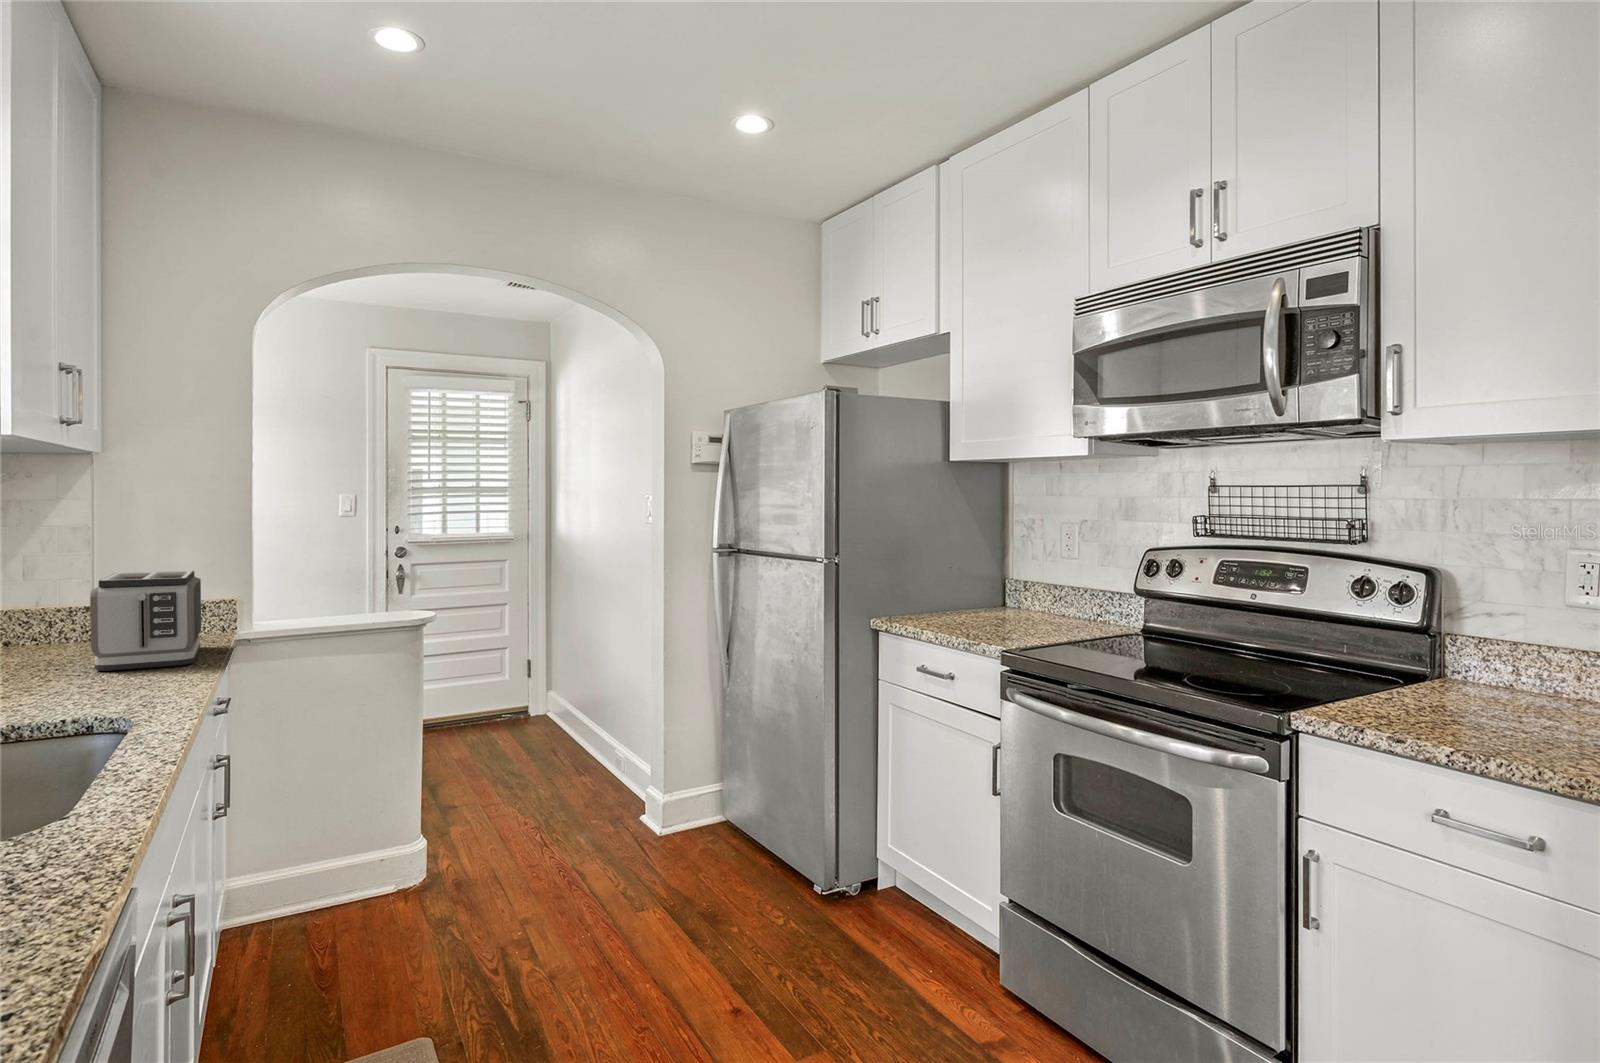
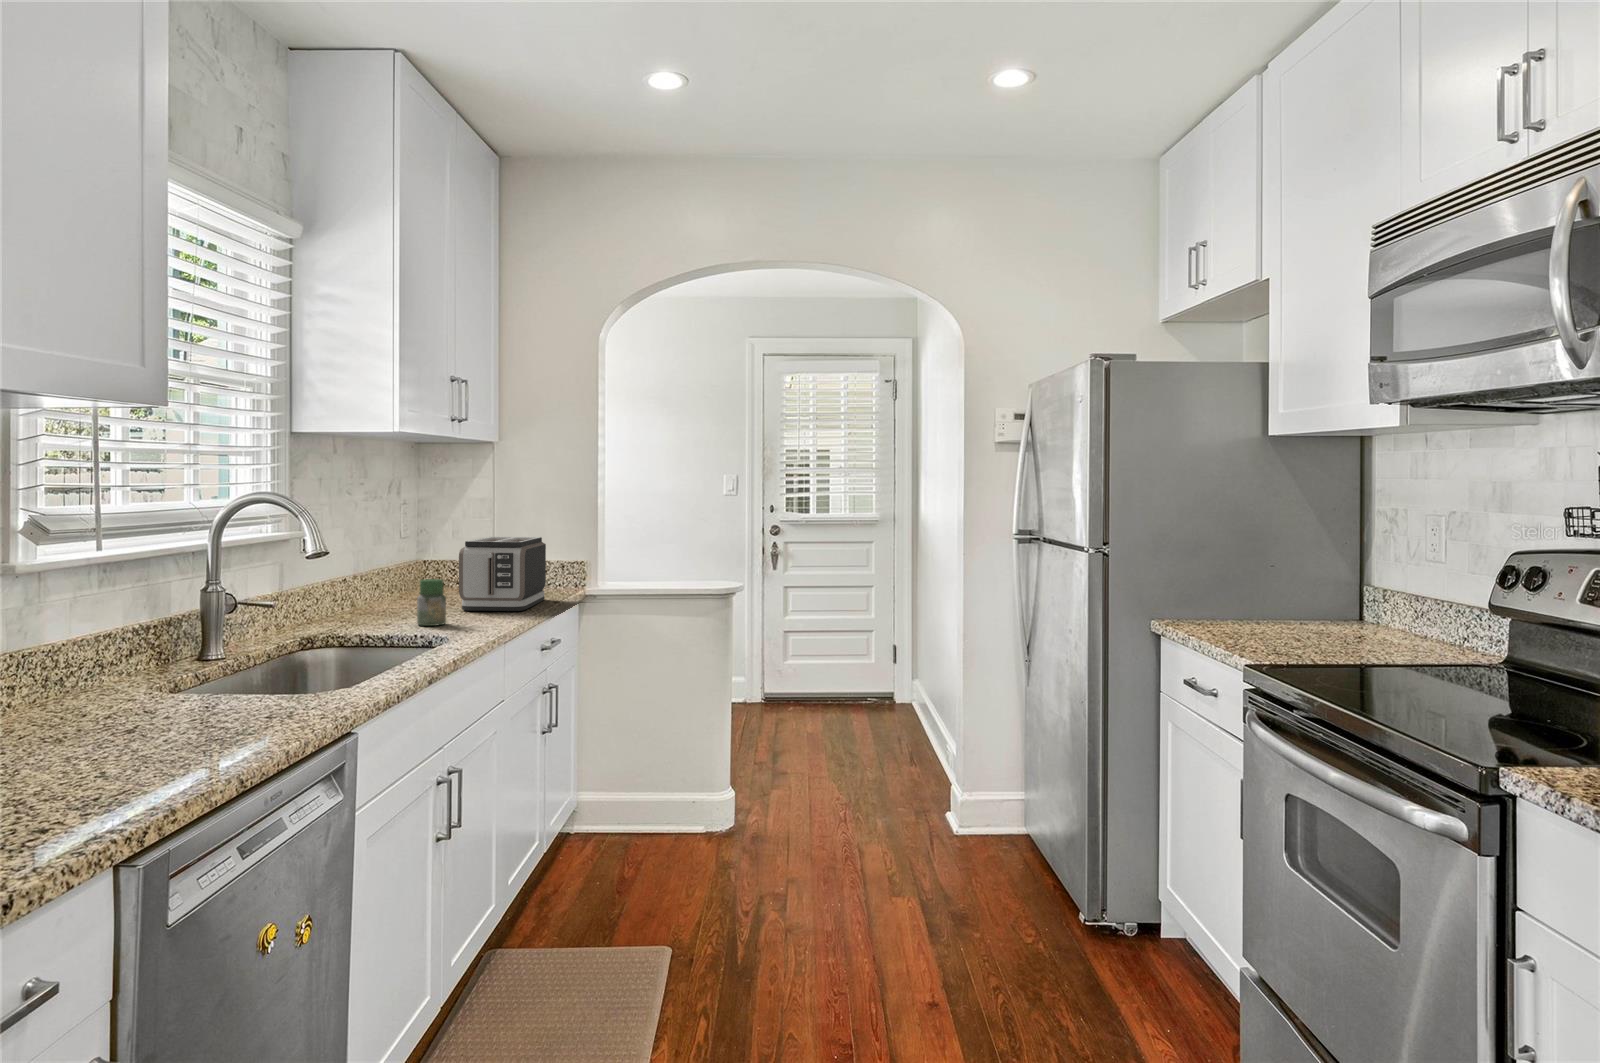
jar: none [50,633,97,698] -> present [417,579,446,626]

